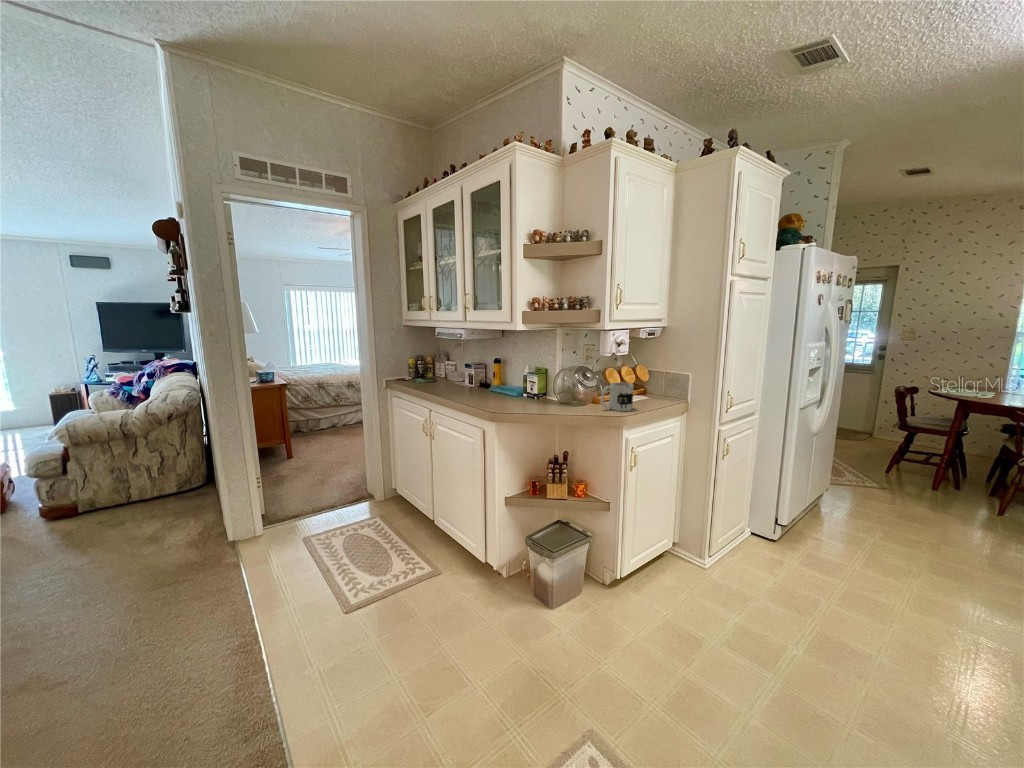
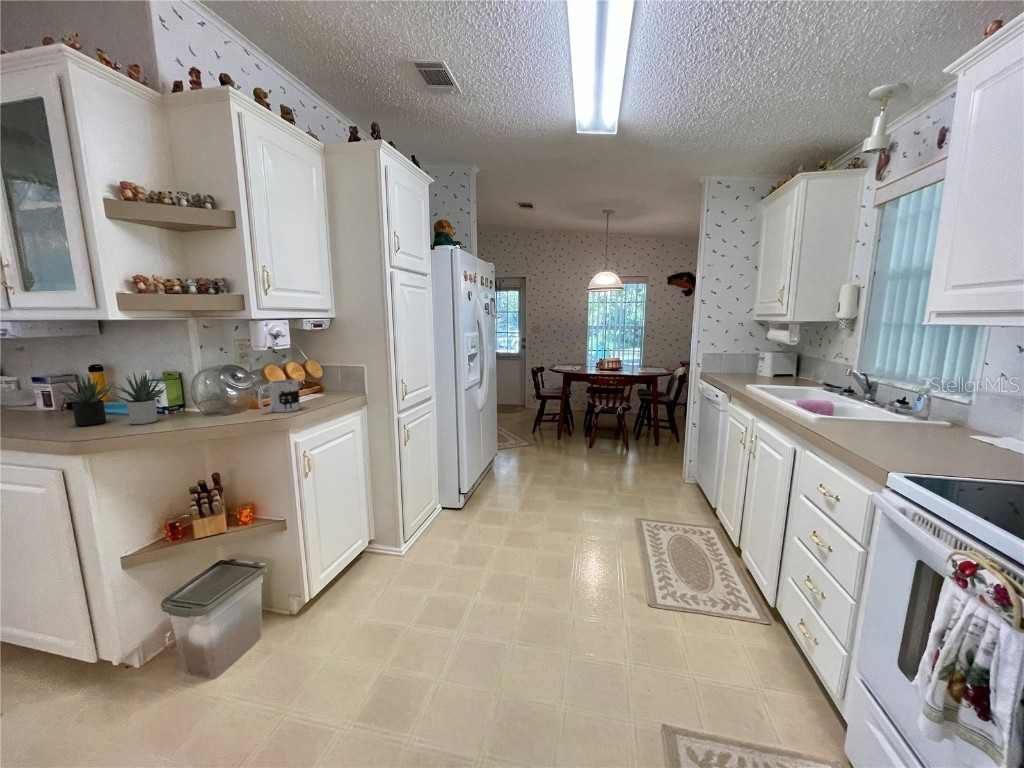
succulent plant: none [483,366,544,406] -> present [59,372,168,426]

